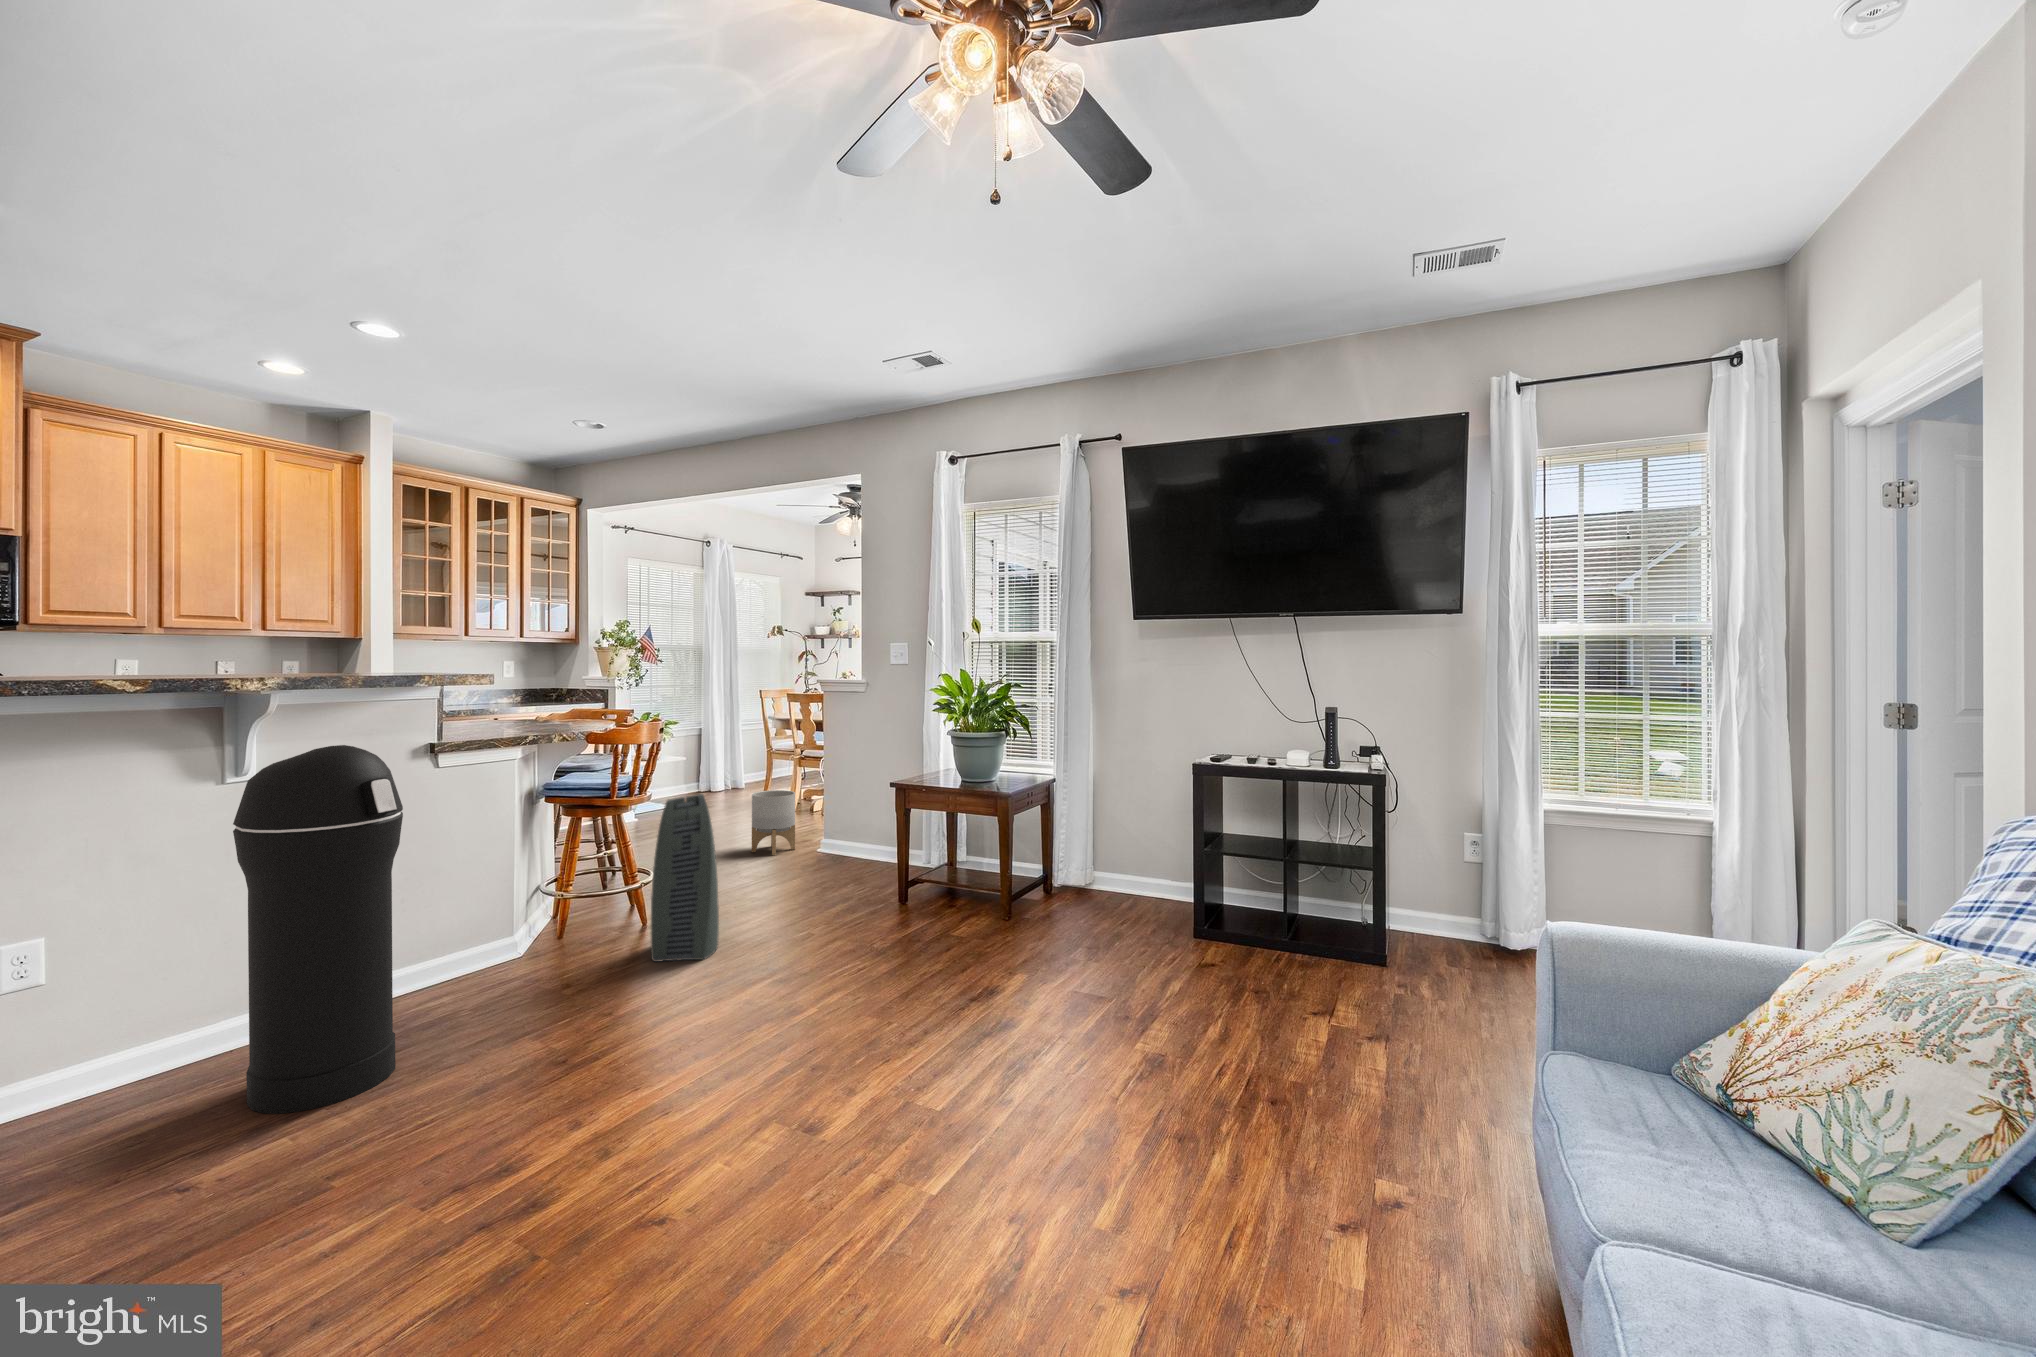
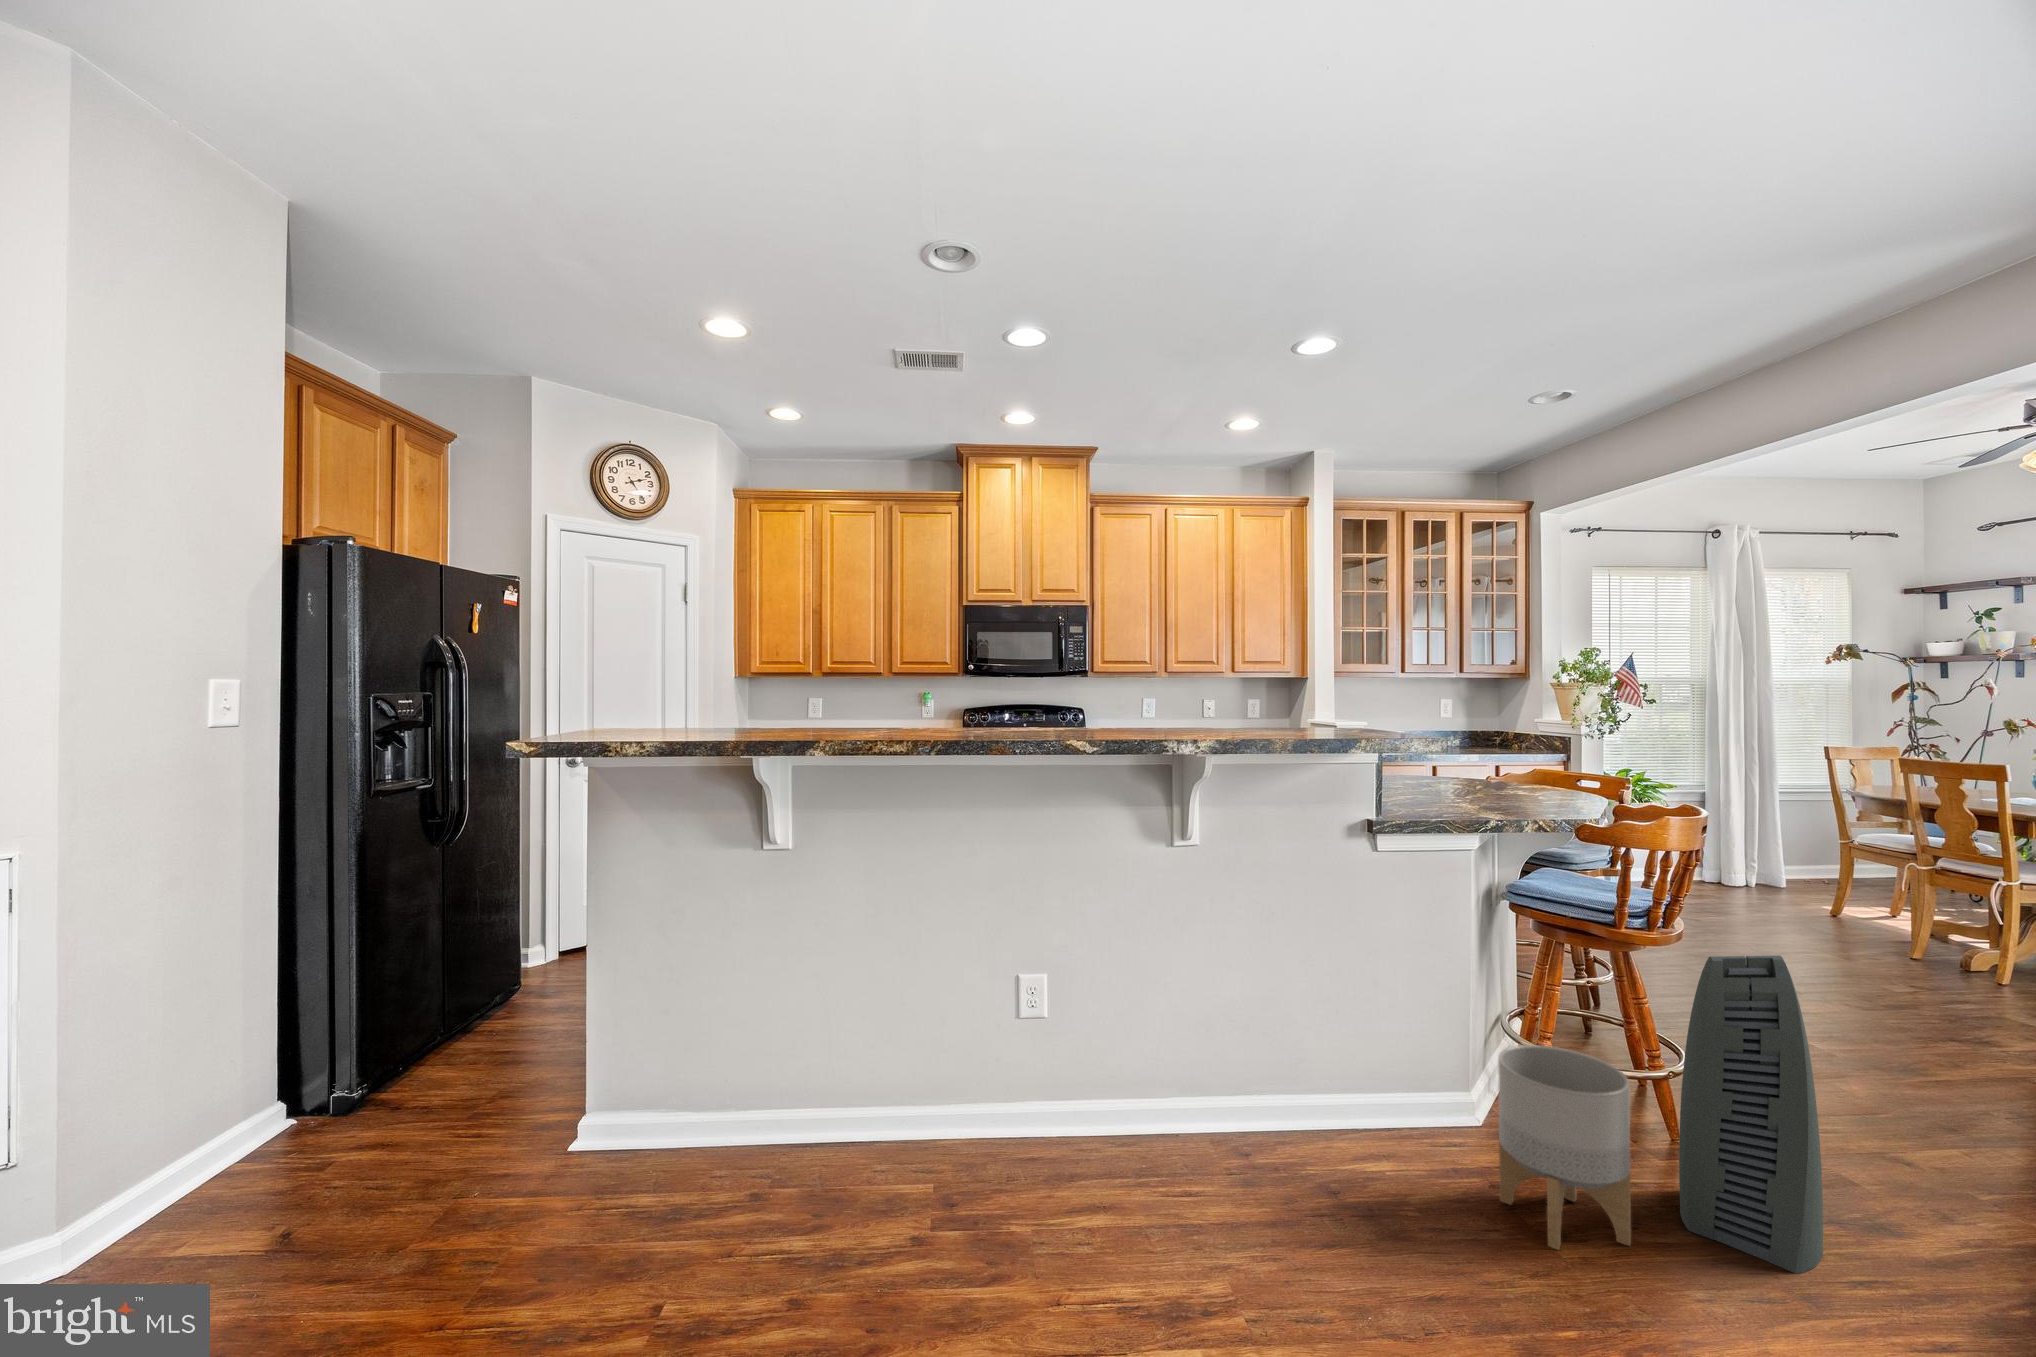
trash can: present [233,745,403,1114] -> none [1163,827,1324,1288]
planter: present [752,790,795,855] -> present [1498,1045,1631,1250]

